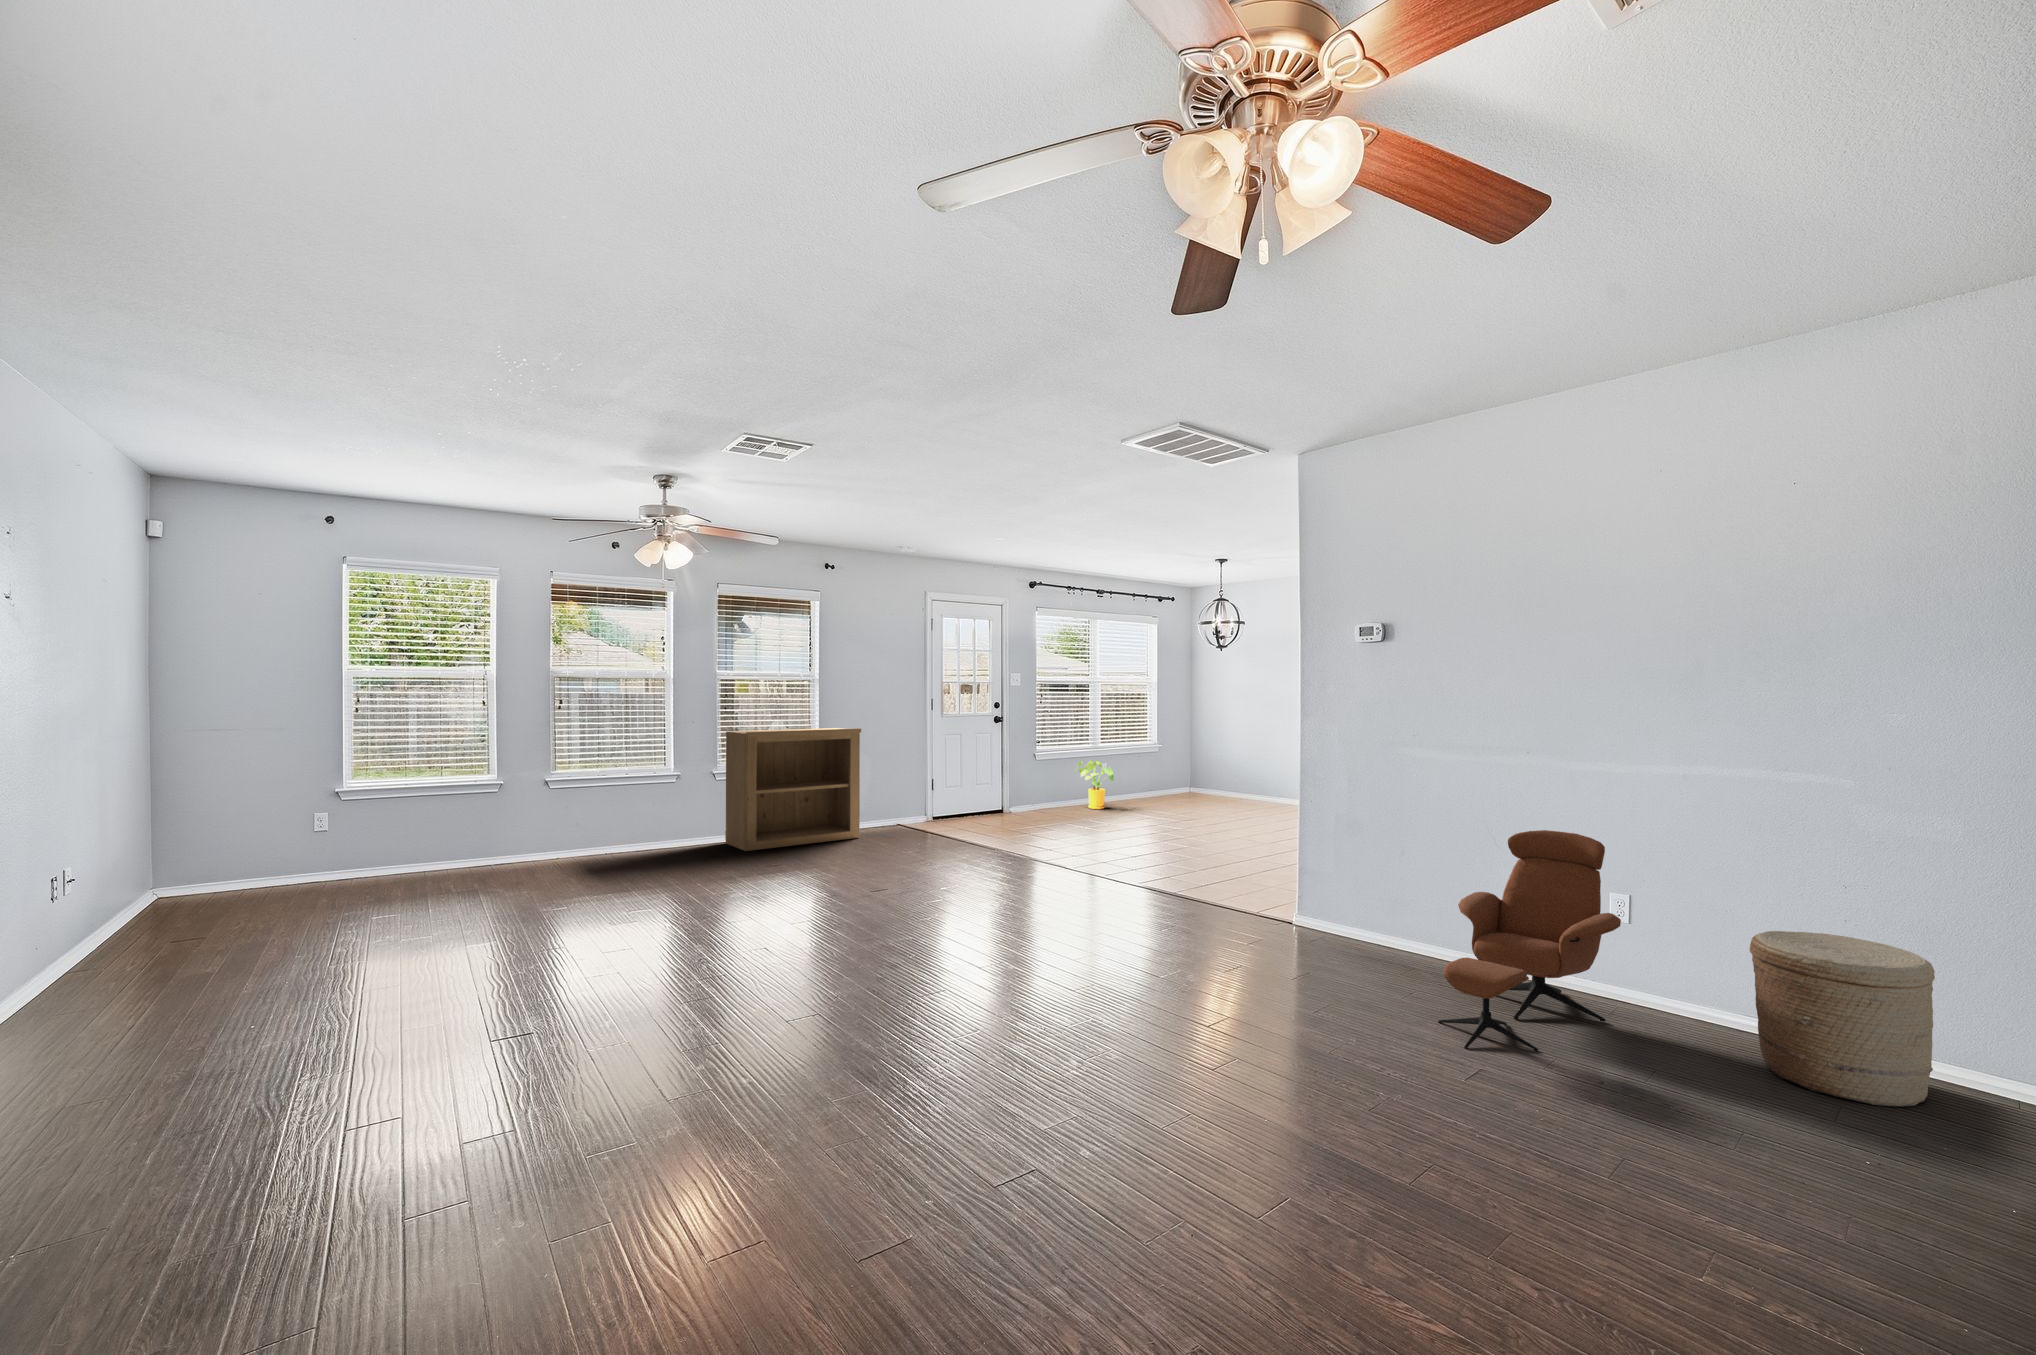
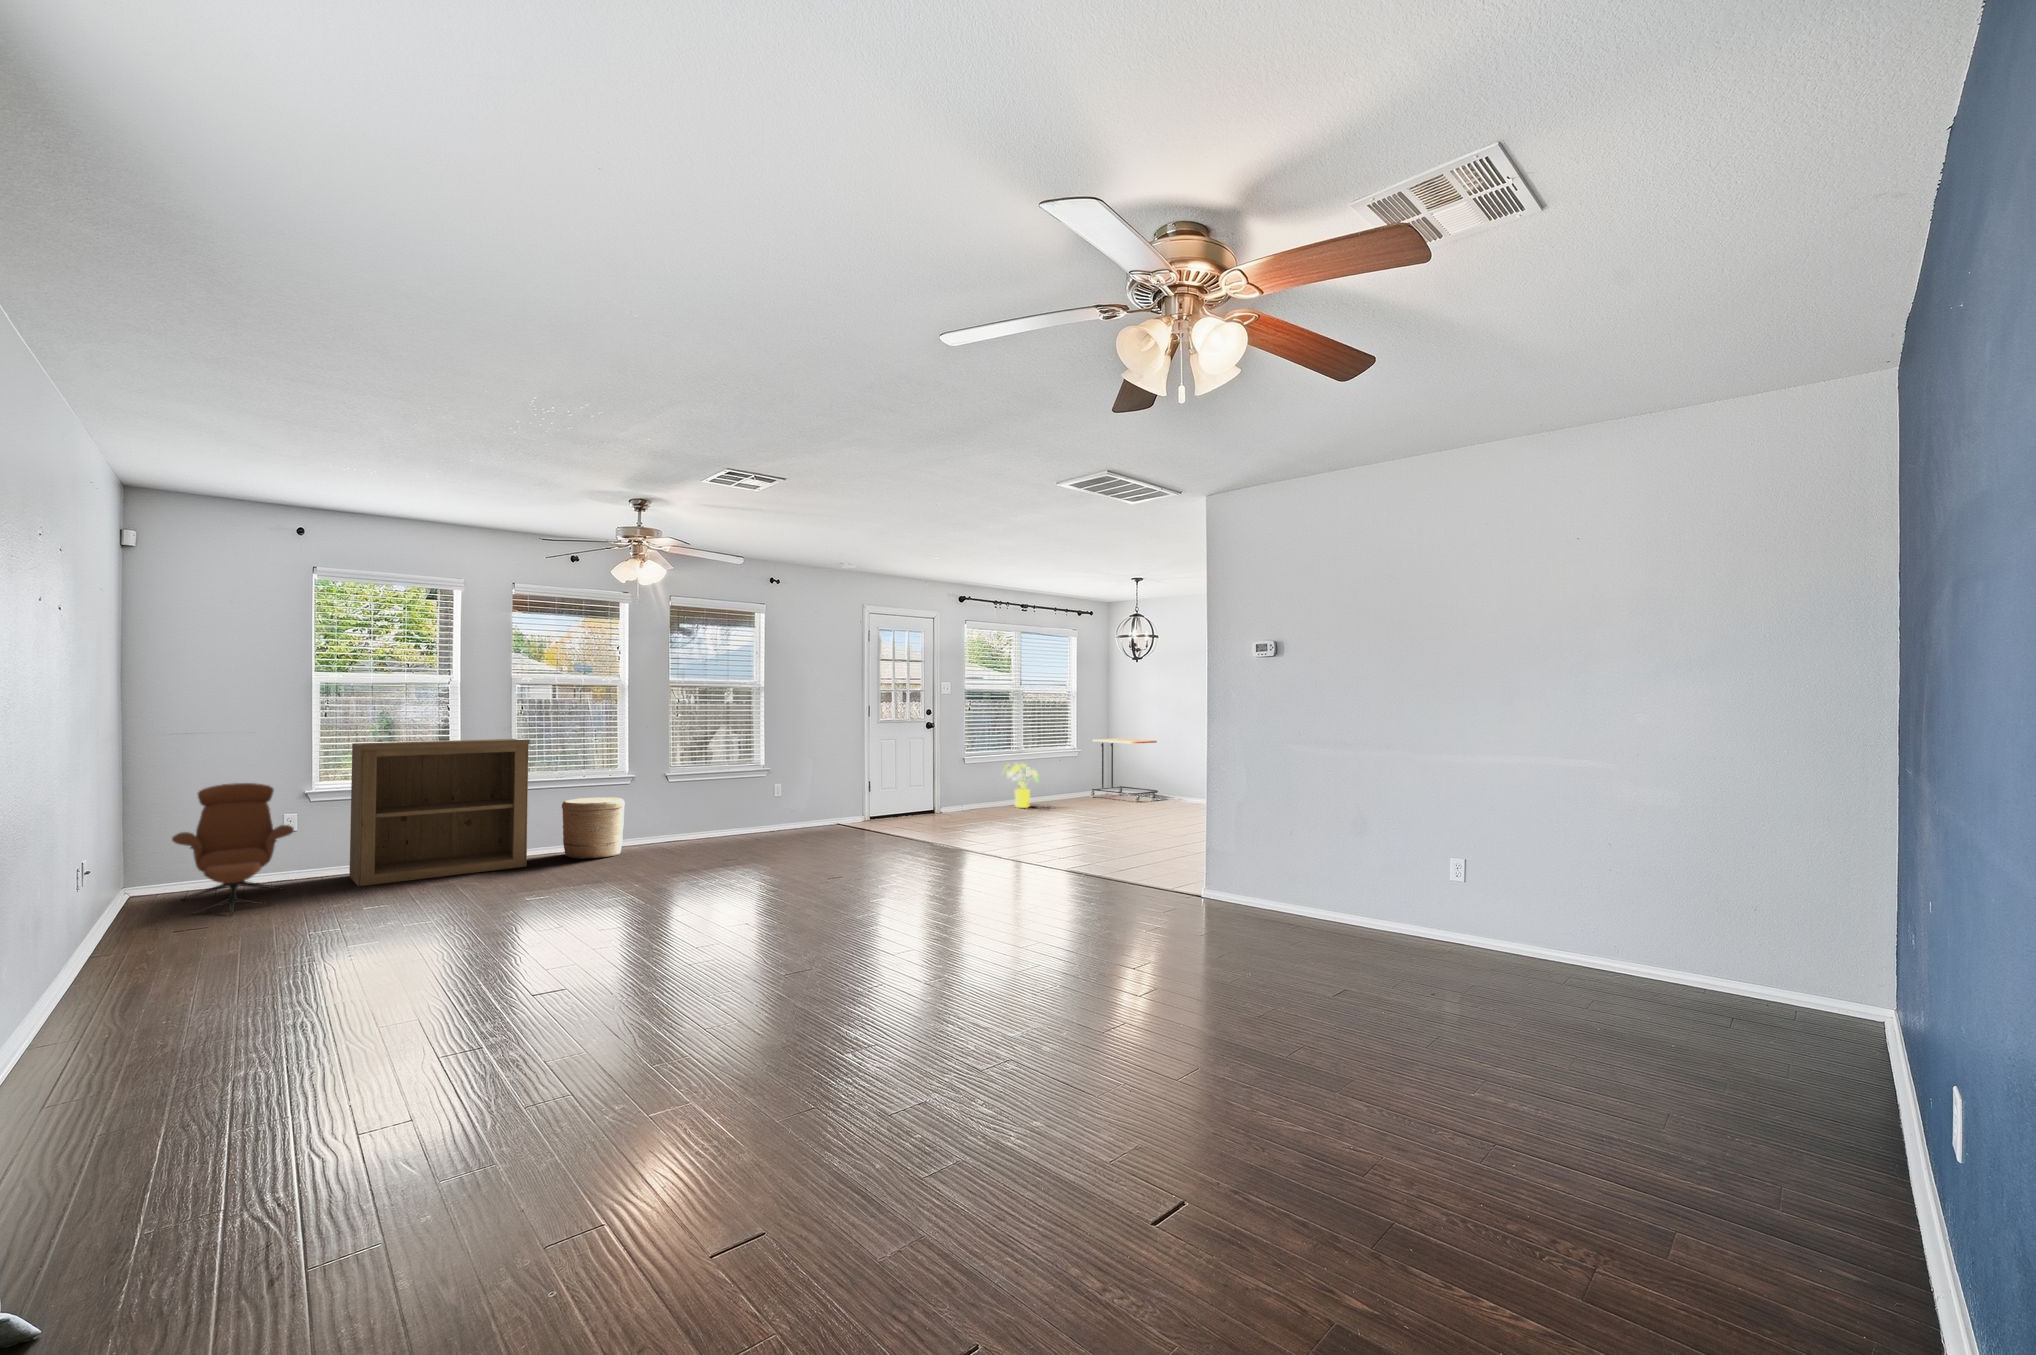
bookshelf: present [725,728,861,851] -> present [349,739,530,886]
side table: none [1171,734,1246,803] -> present [1090,738,1158,802]
lounge chair: present [1438,830,1621,1051] -> present [172,783,294,914]
woven basket: present [1750,931,1935,1106] -> present [562,797,625,859]

